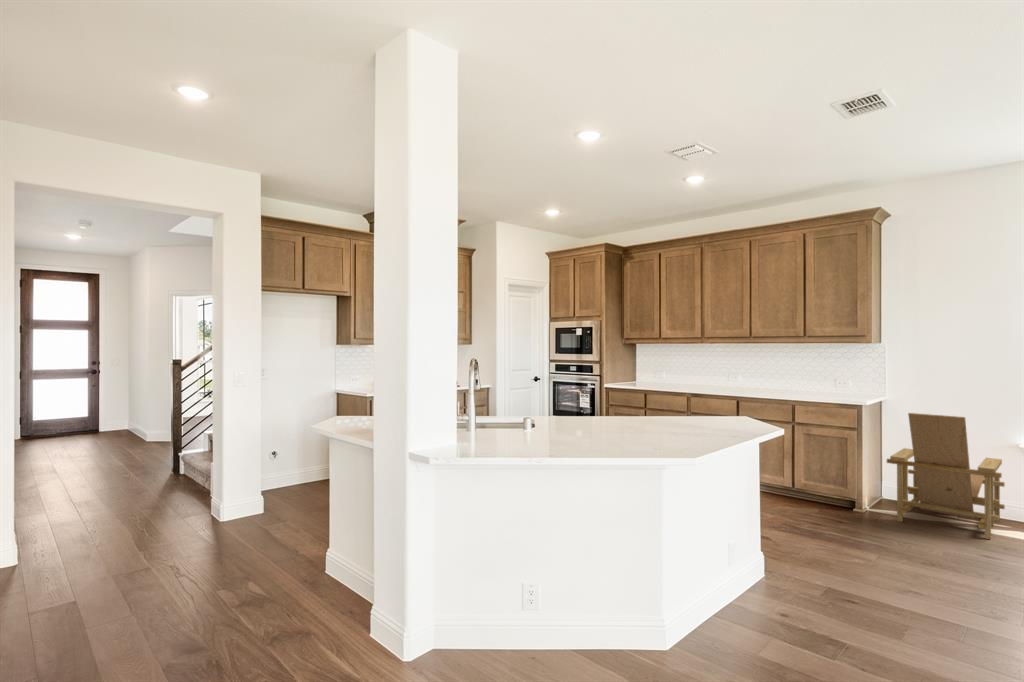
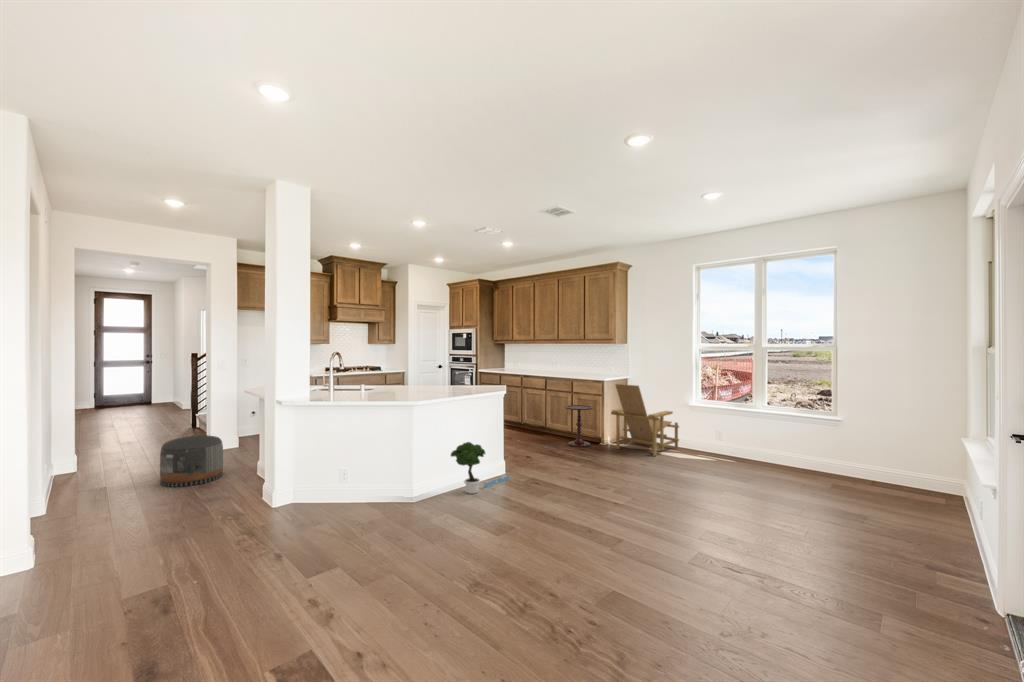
side table: none [796,445,849,517] -> present [565,405,593,447]
pouf: none [156,515,265,623] -> present [160,435,223,487]
potted tree: none [730,540,806,644] -> present [451,442,509,494]

